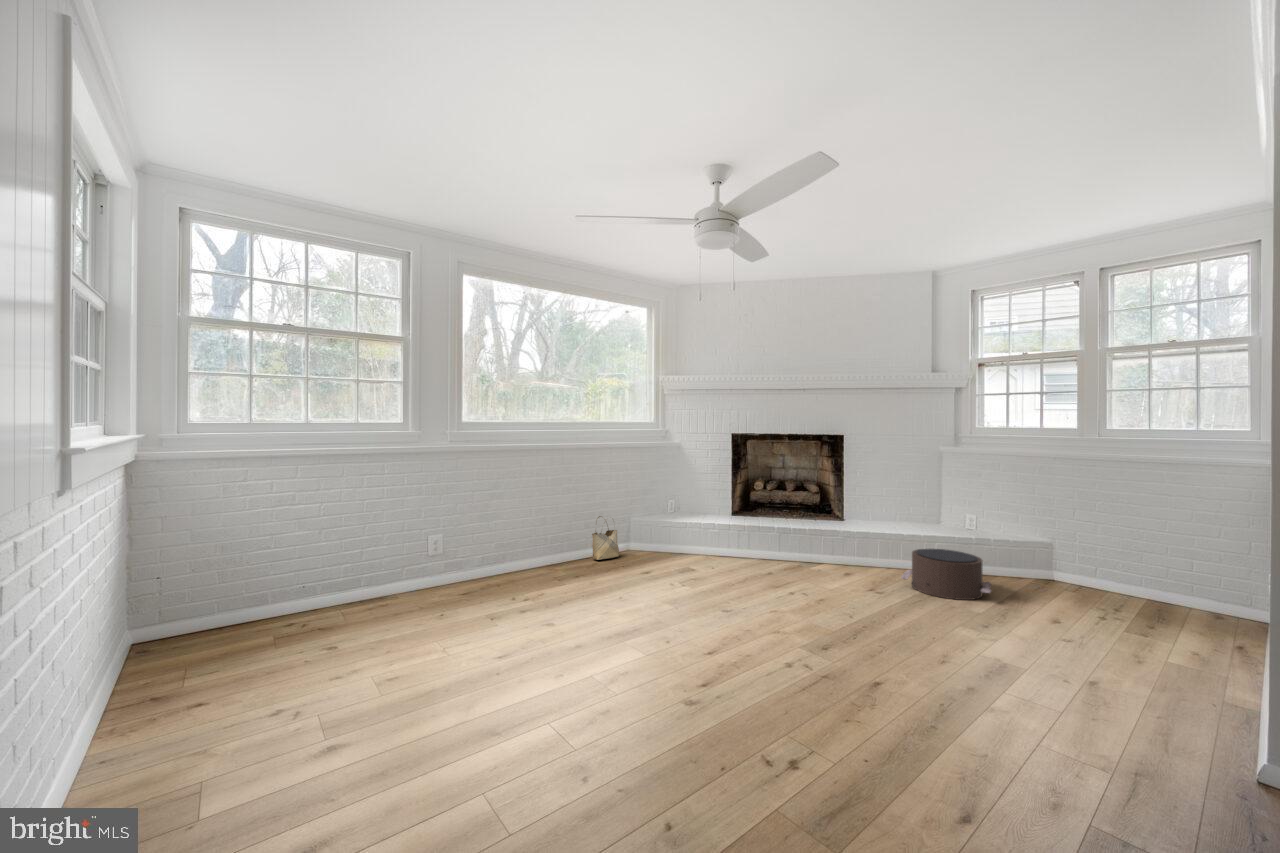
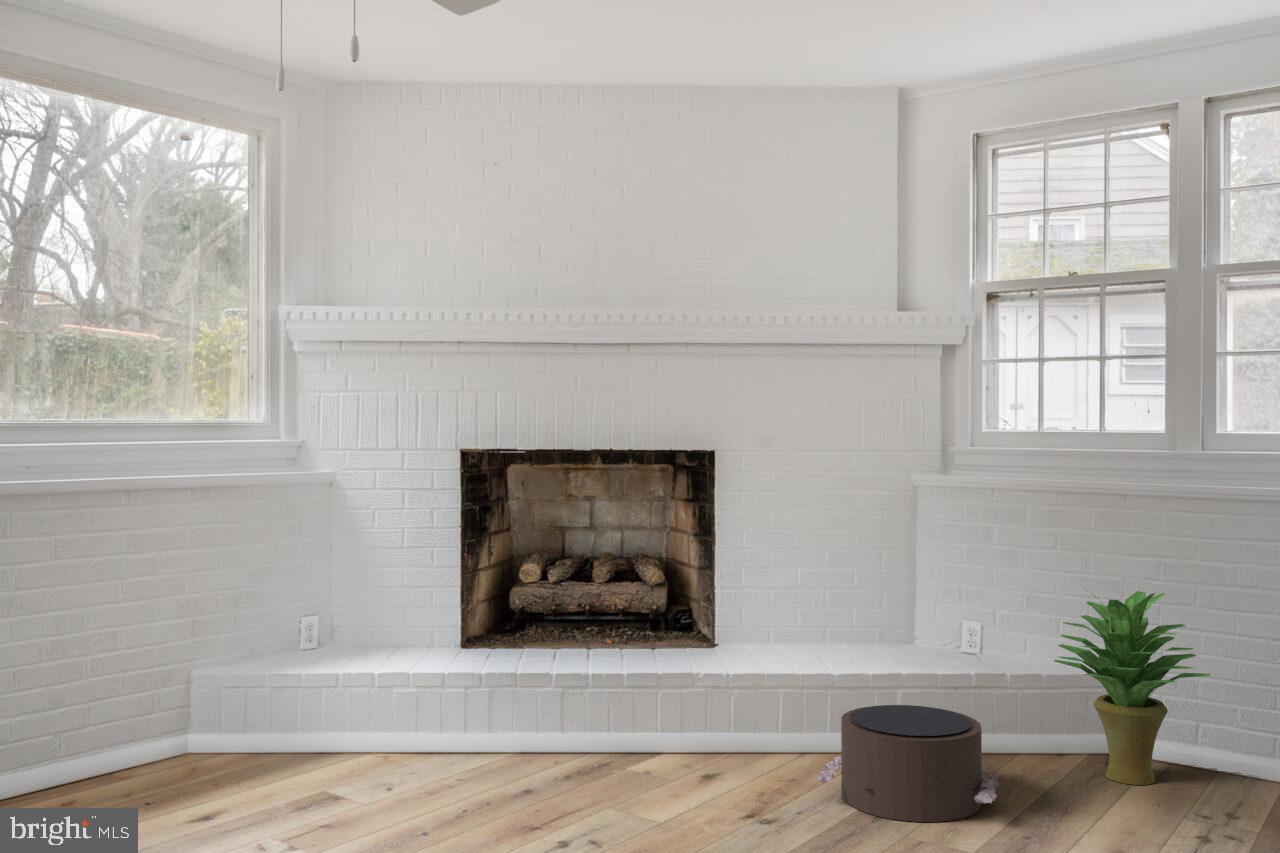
potted plant: none [1018,501,1105,593] -> present [1055,591,1210,785]
woven basket: present [592,516,619,560] -> none [74,670,156,787]

